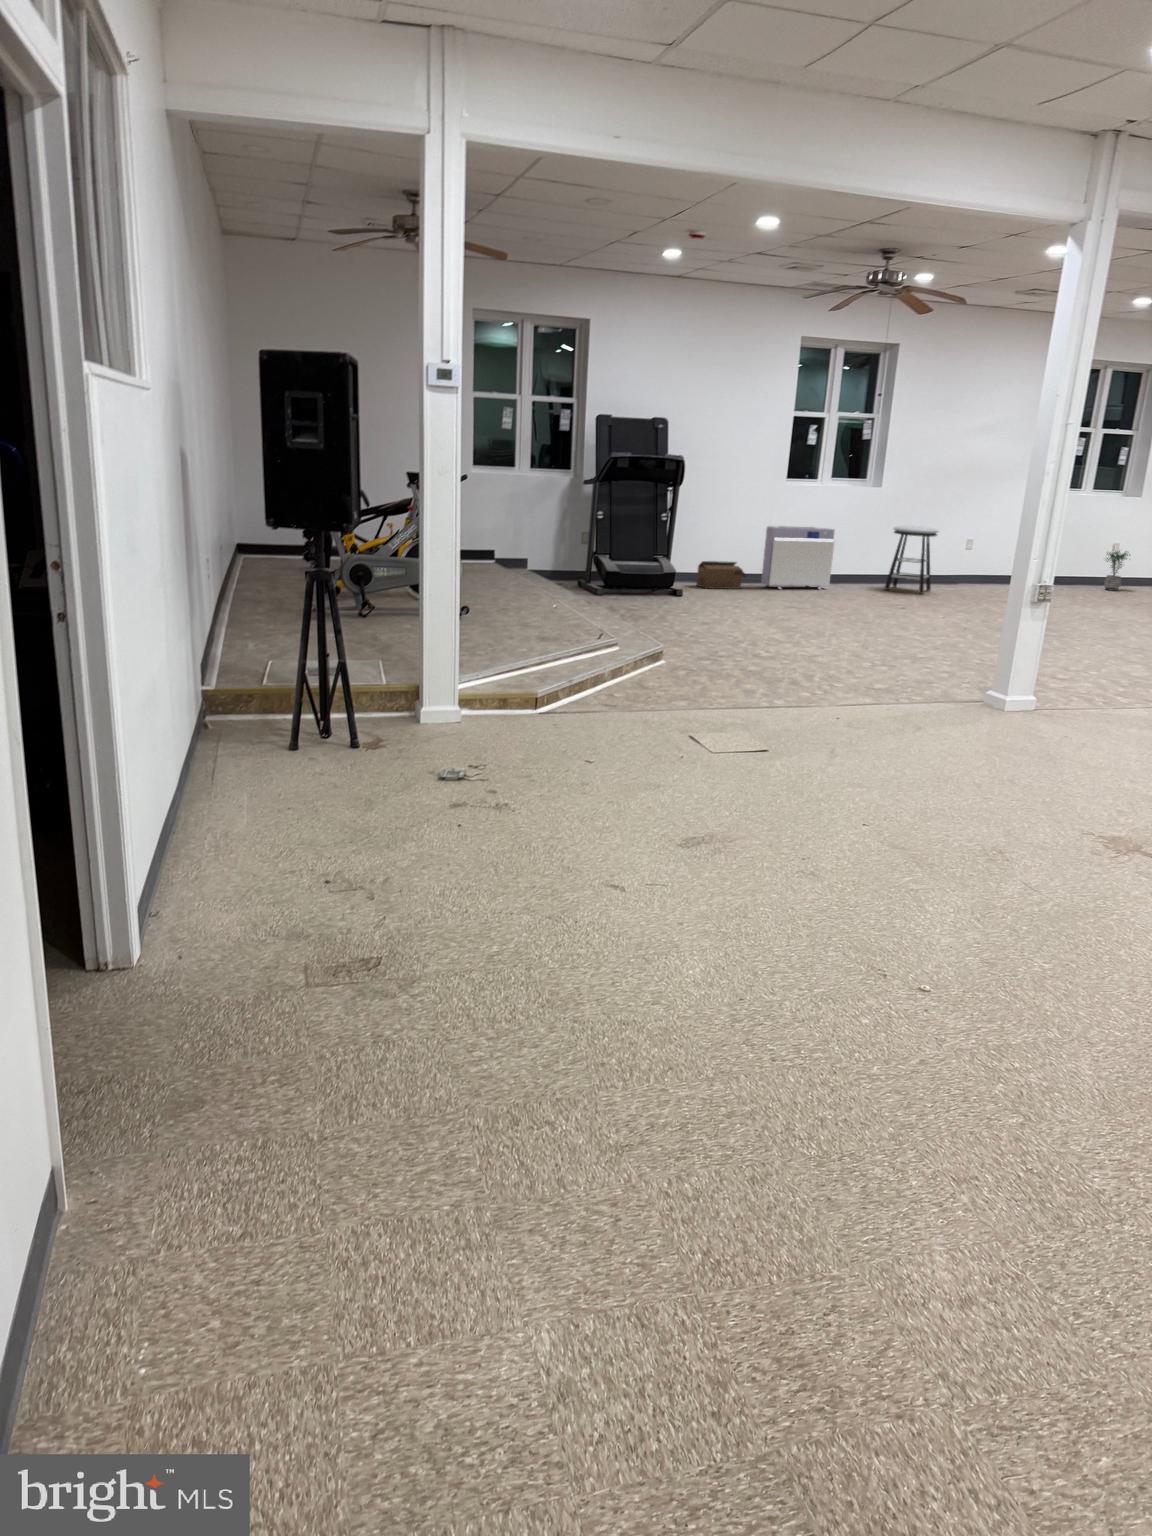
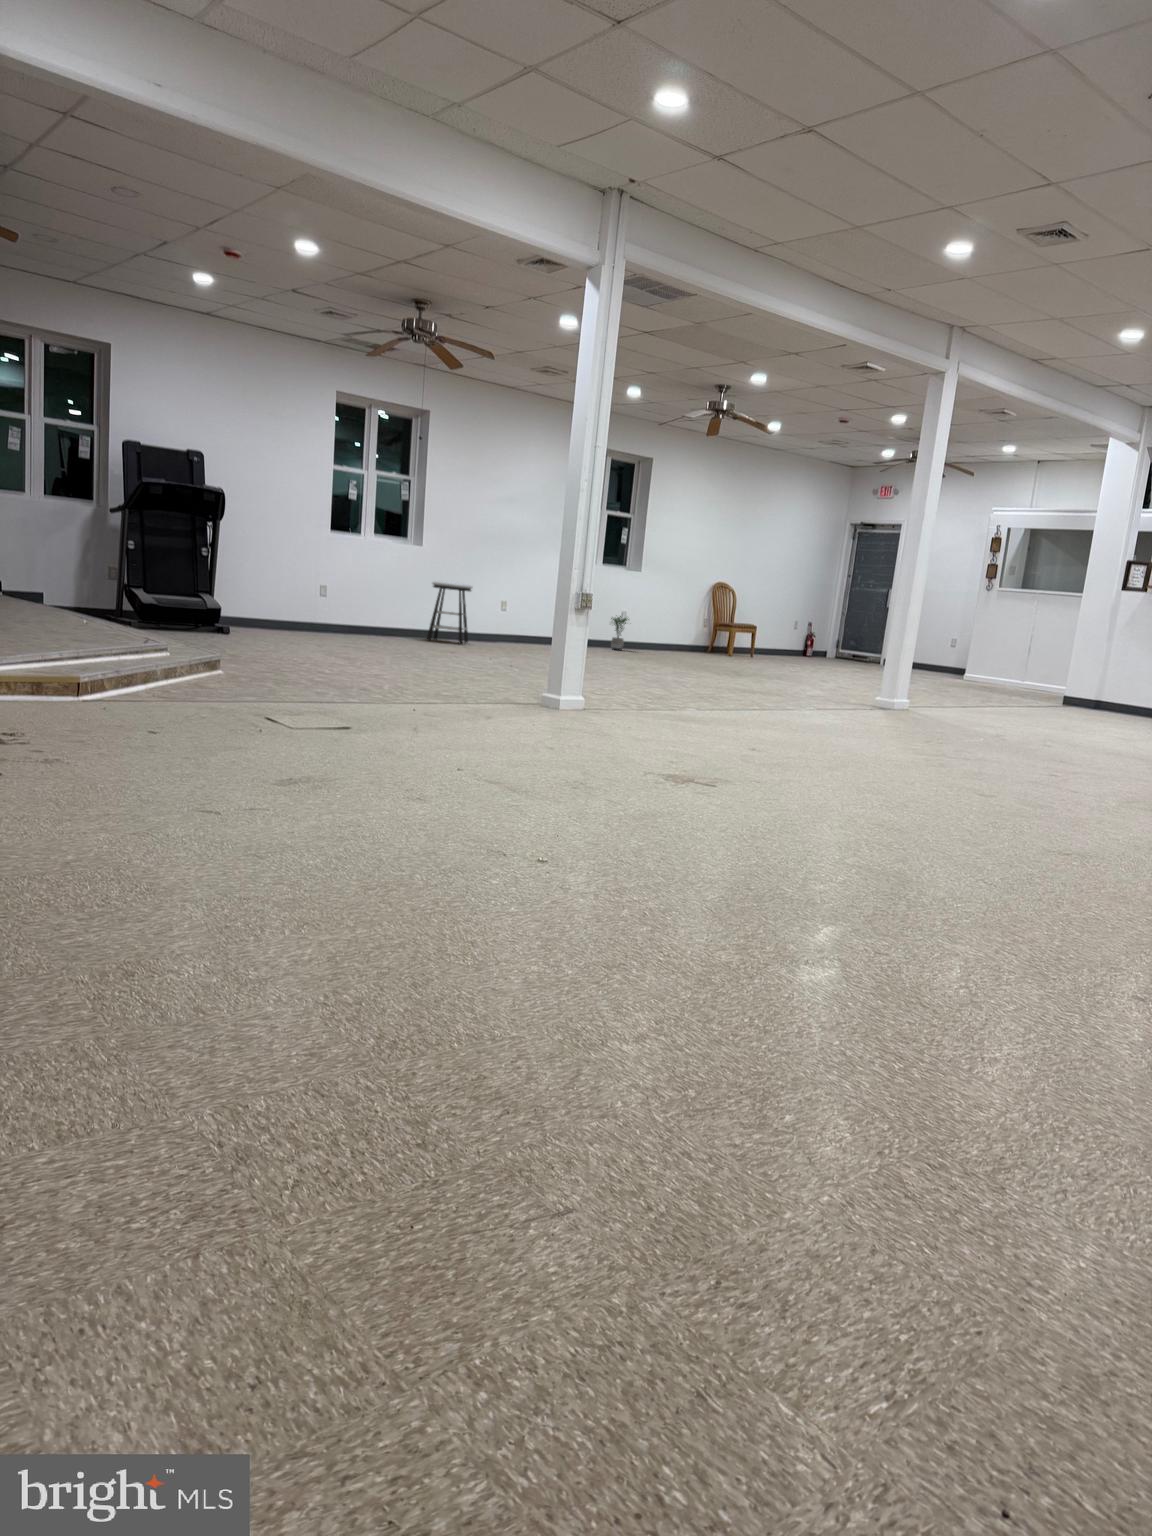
air purifier: present [761,526,835,590] -> none [308,573,378,637]
cardboard box: present [697,561,746,589] -> none [241,603,294,632]

